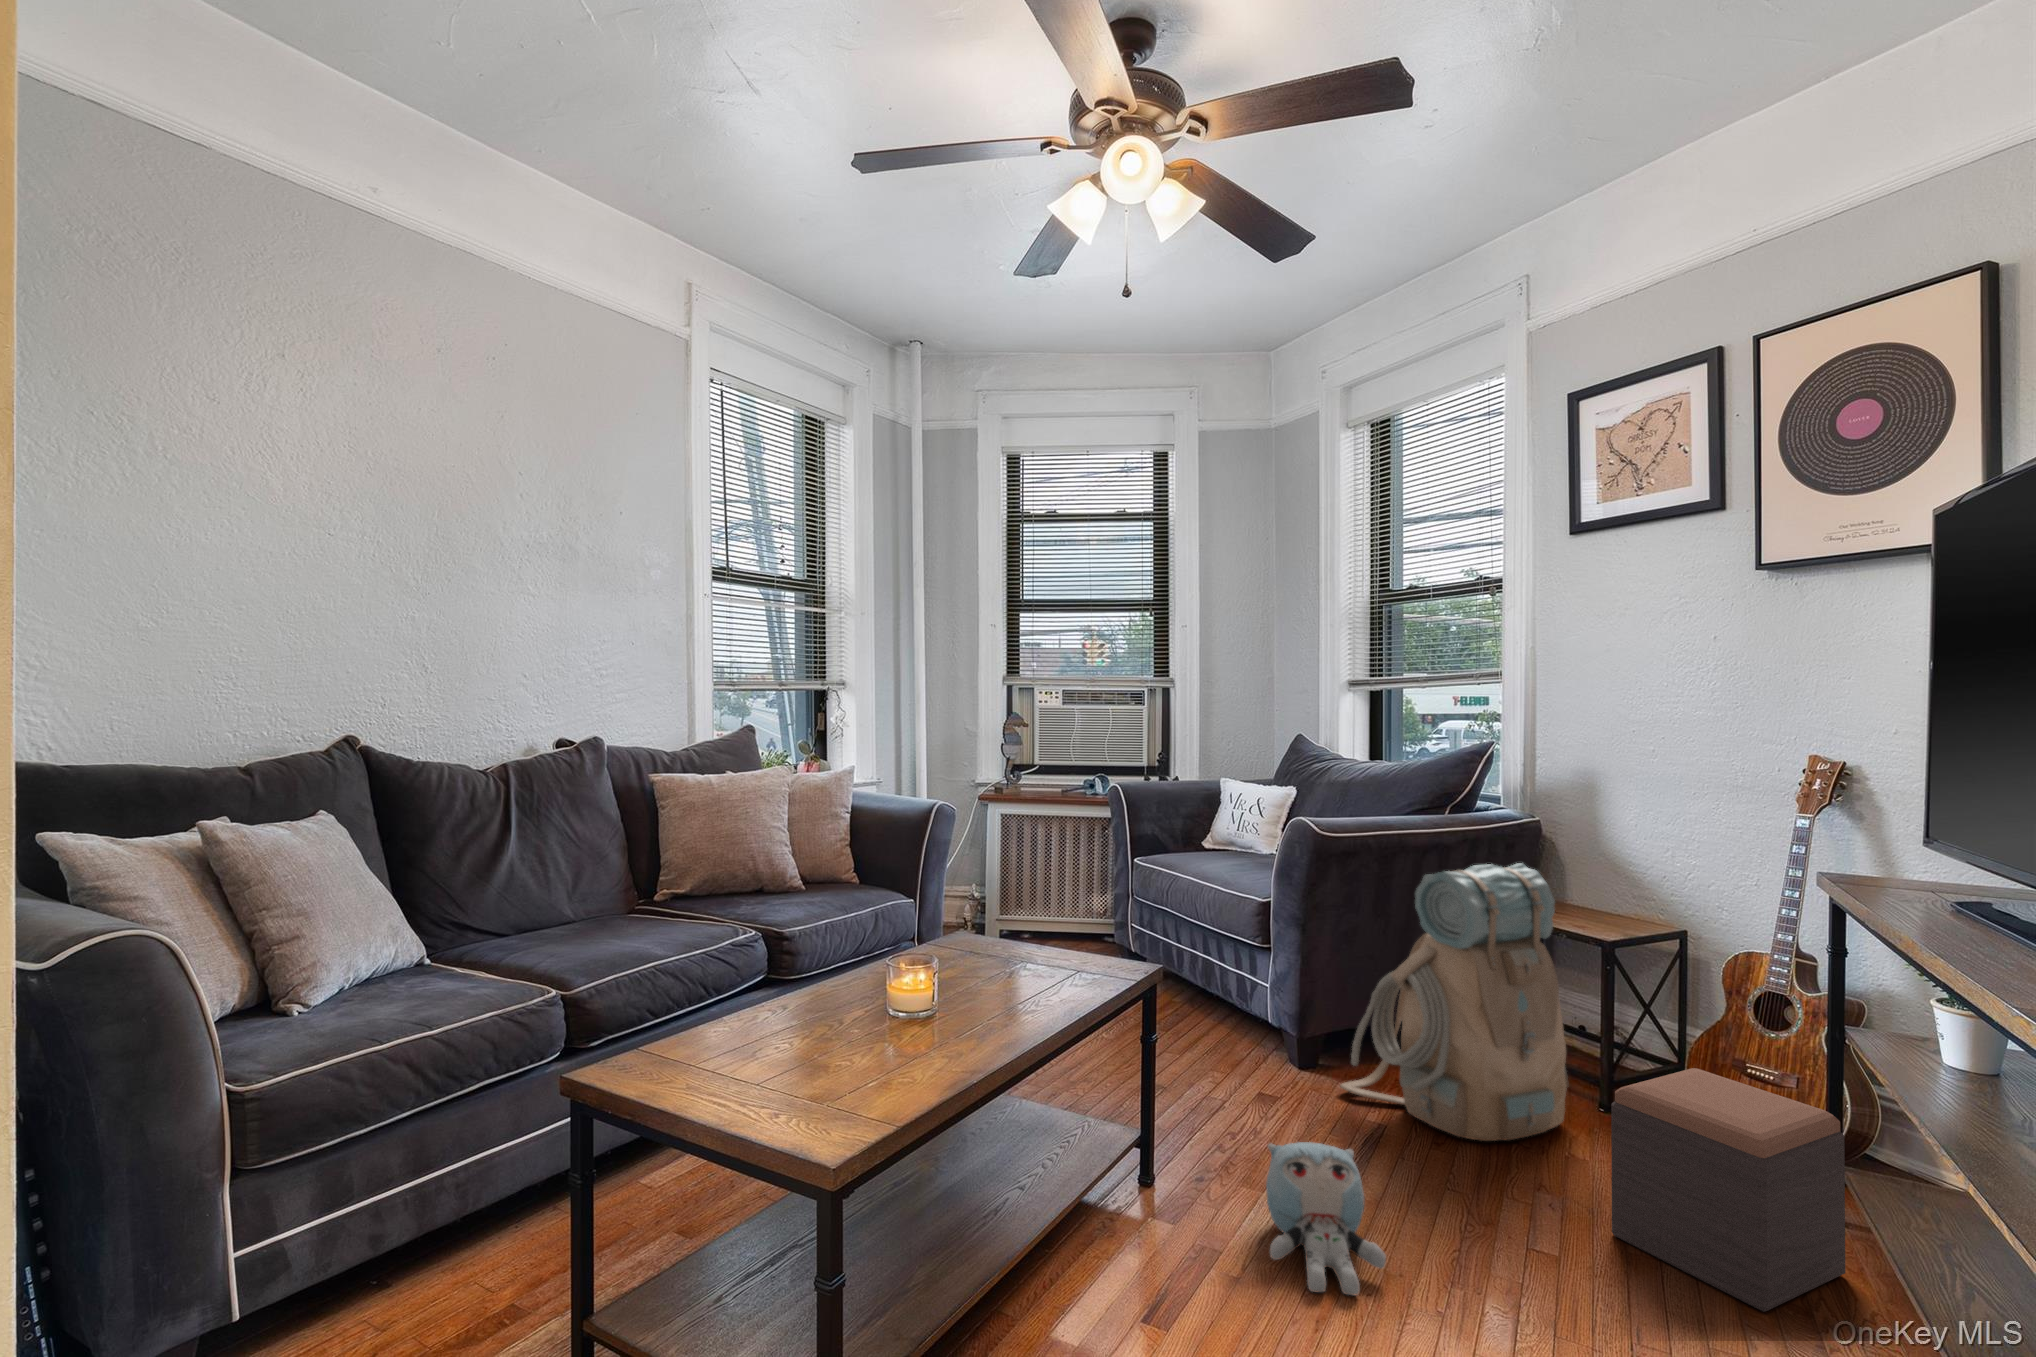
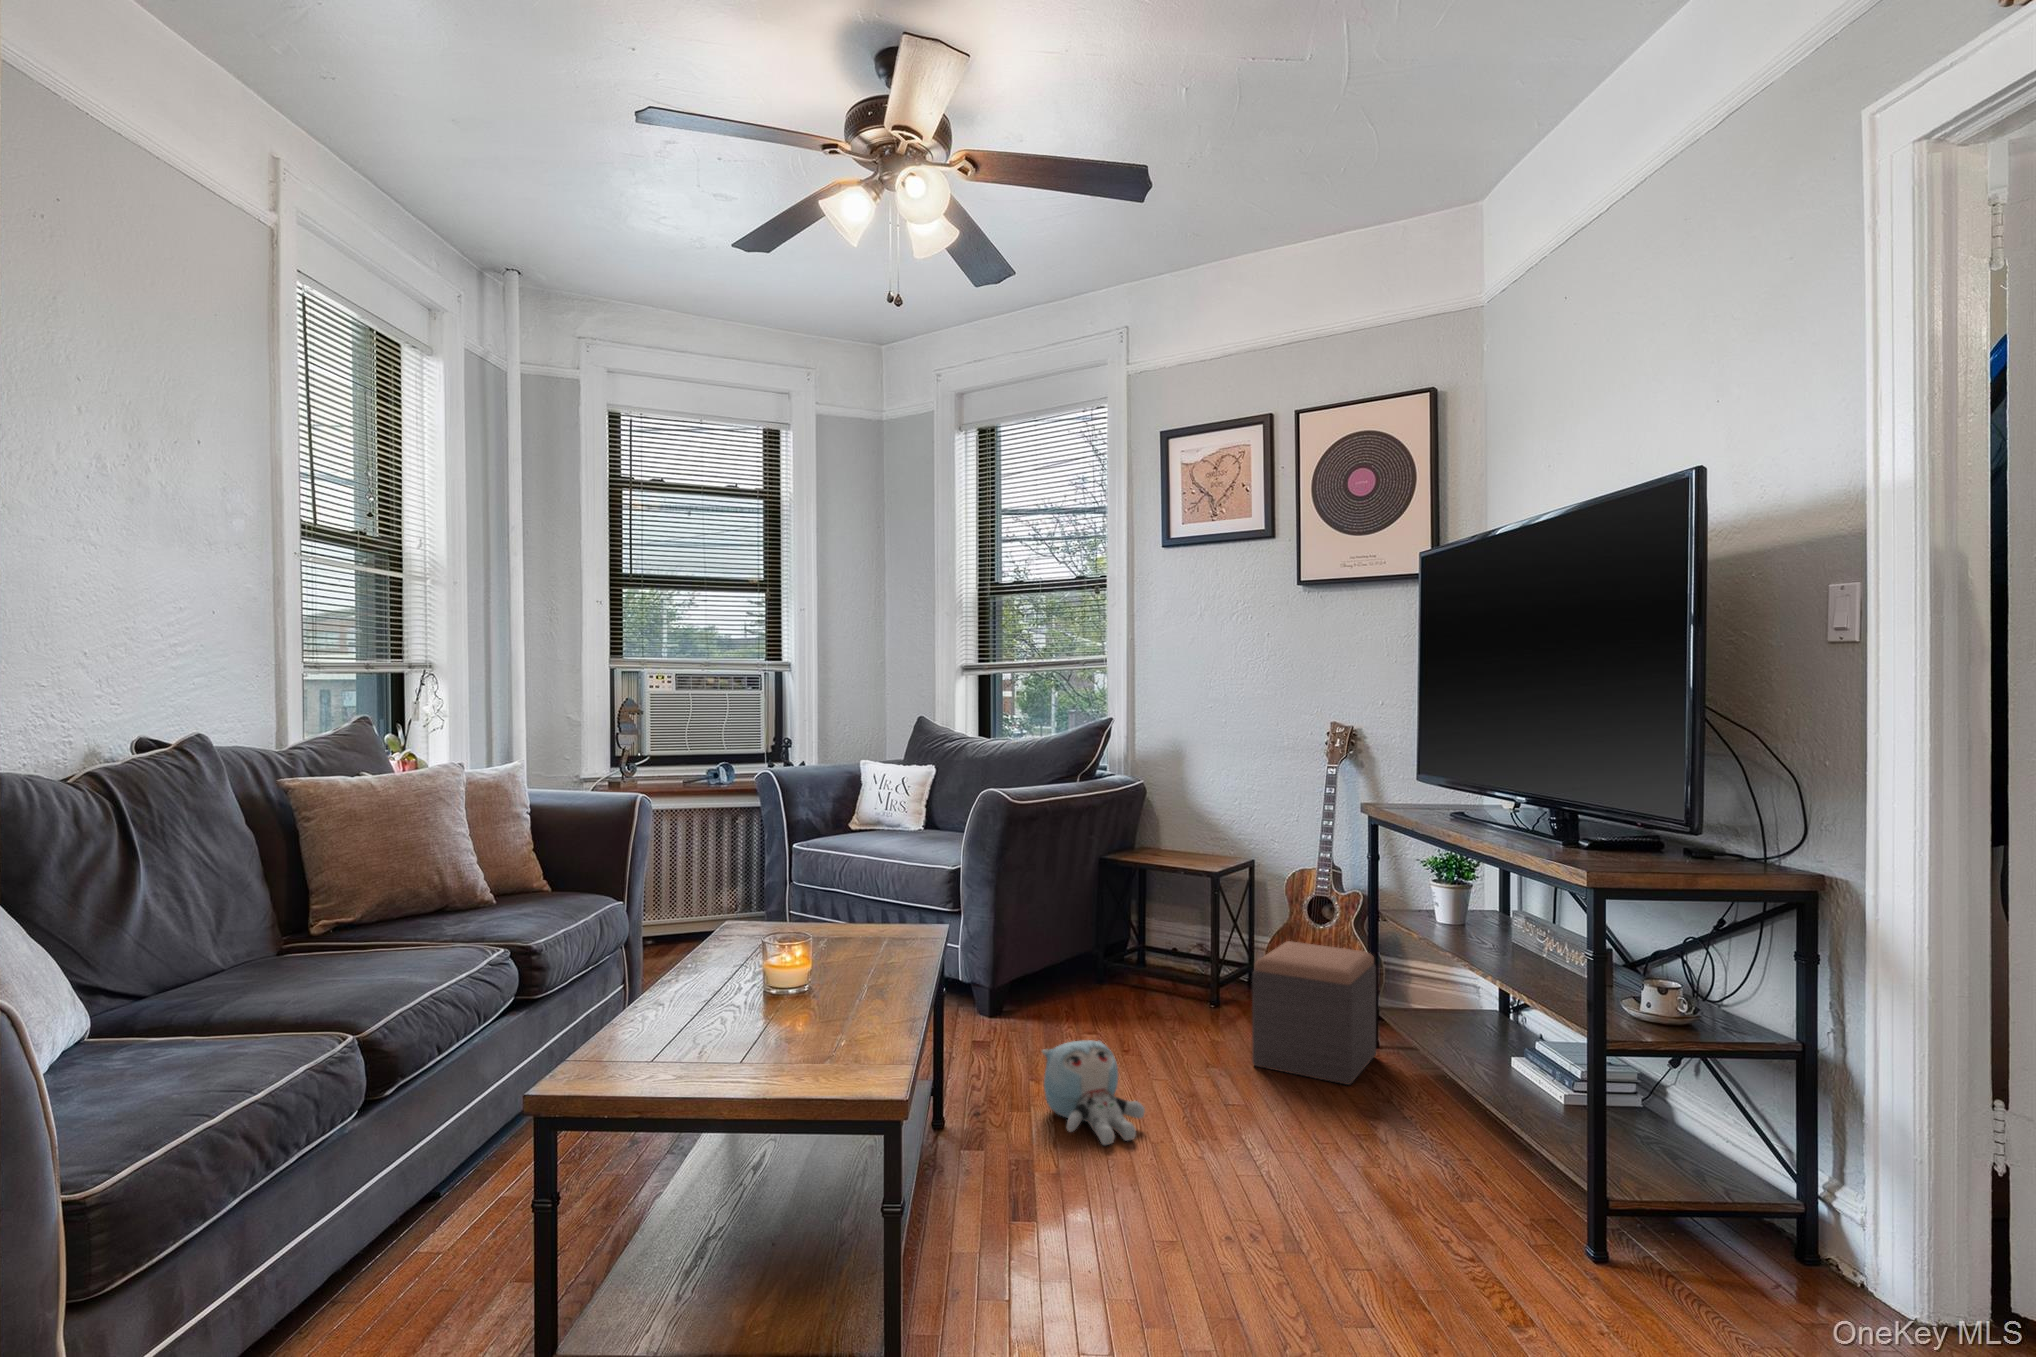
backpack: present [1340,863,1568,1141] -> none [1029,811,1189,1029]

